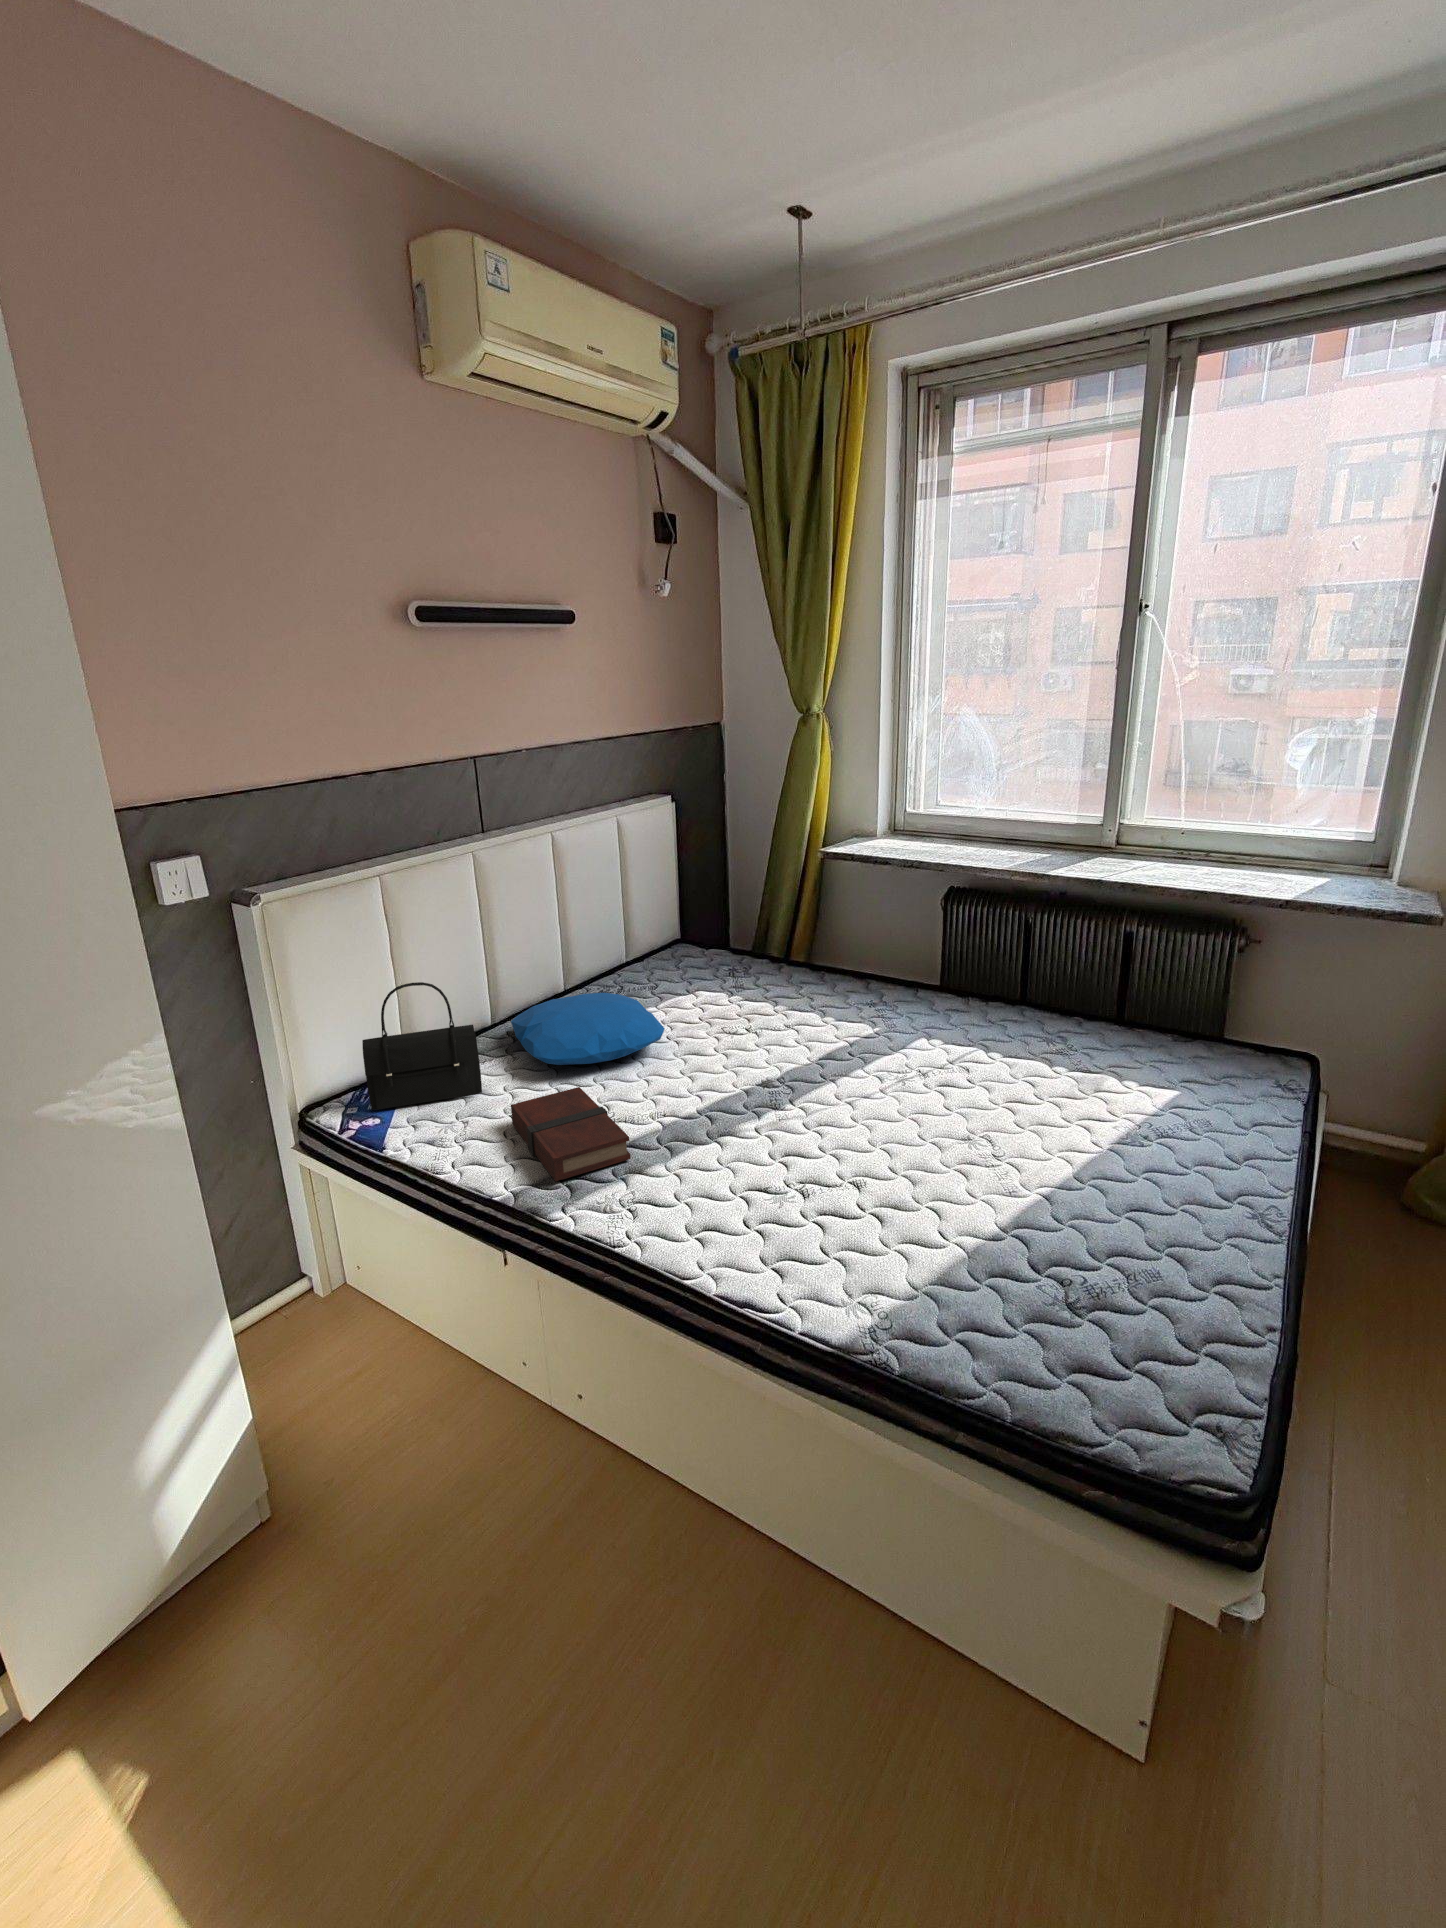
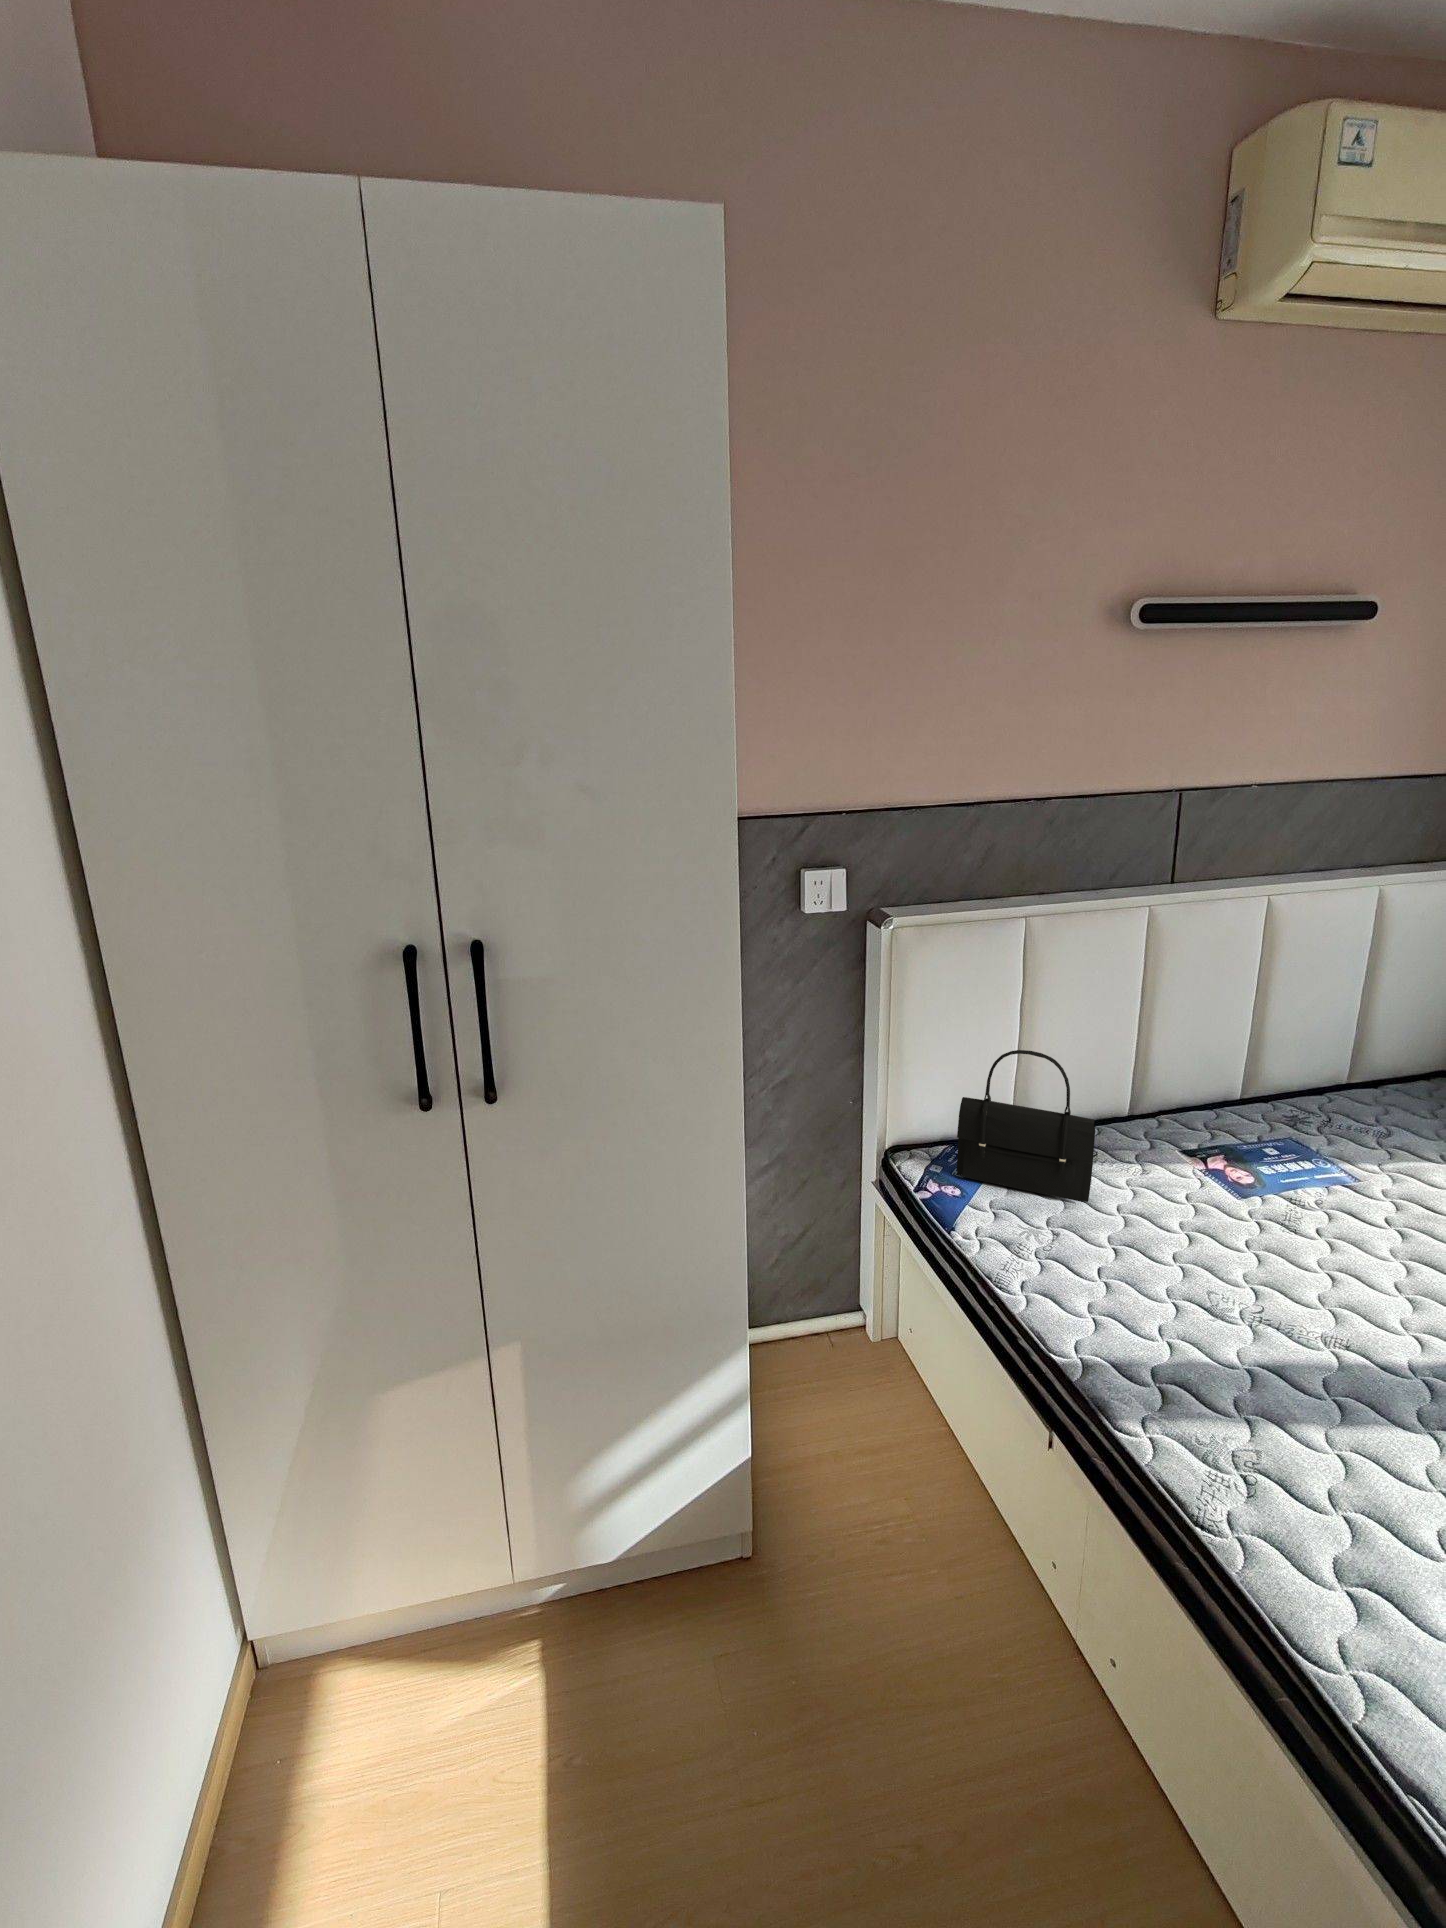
pillow: present [511,993,665,1065] -> none [1152,1111,1385,1228]
book: present [511,1087,631,1181] -> none [1113,1239,1276,1395]

